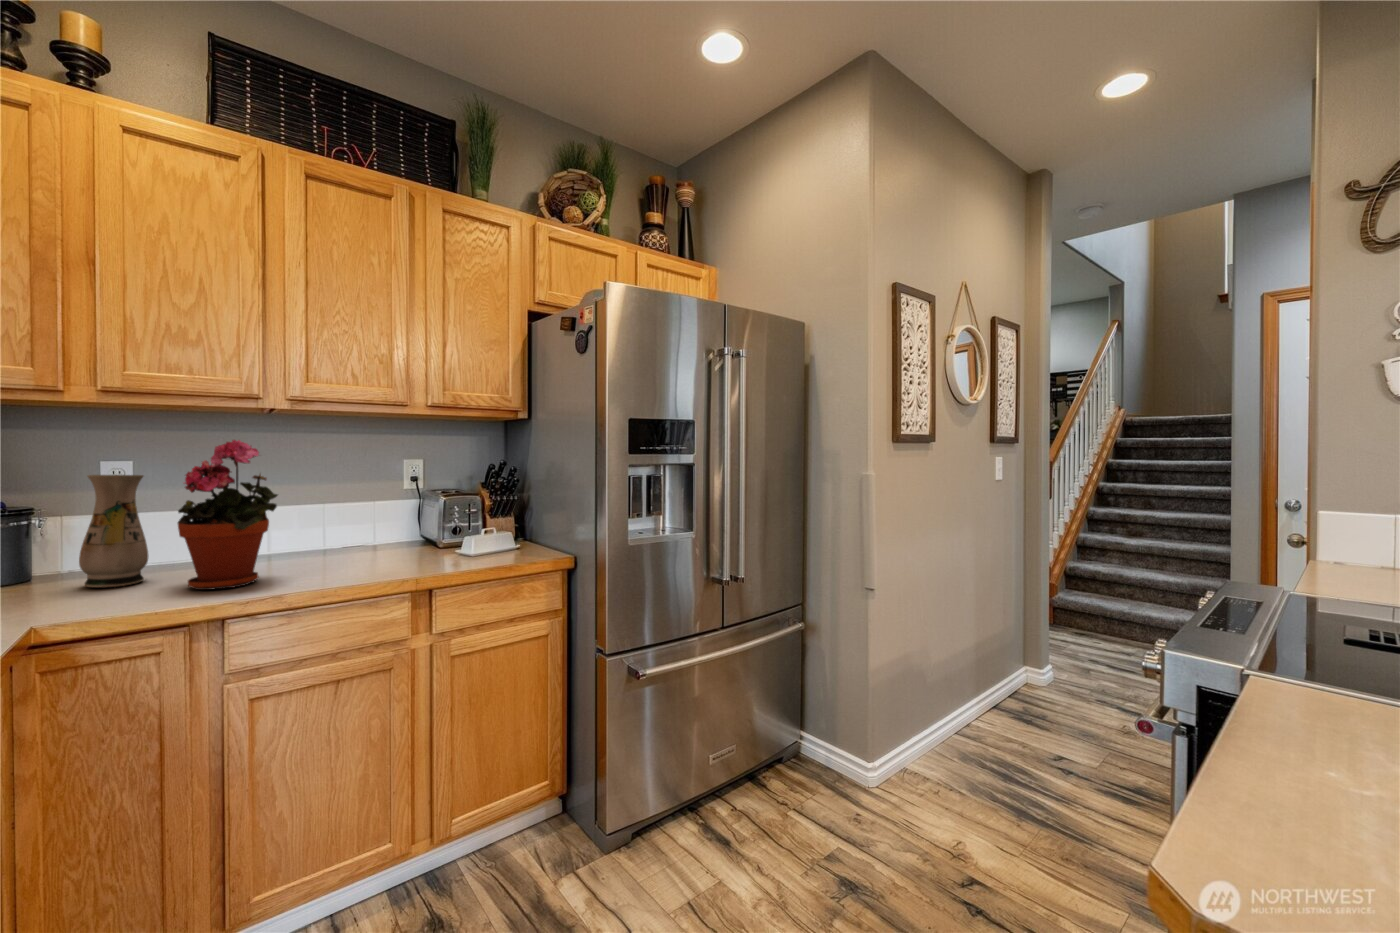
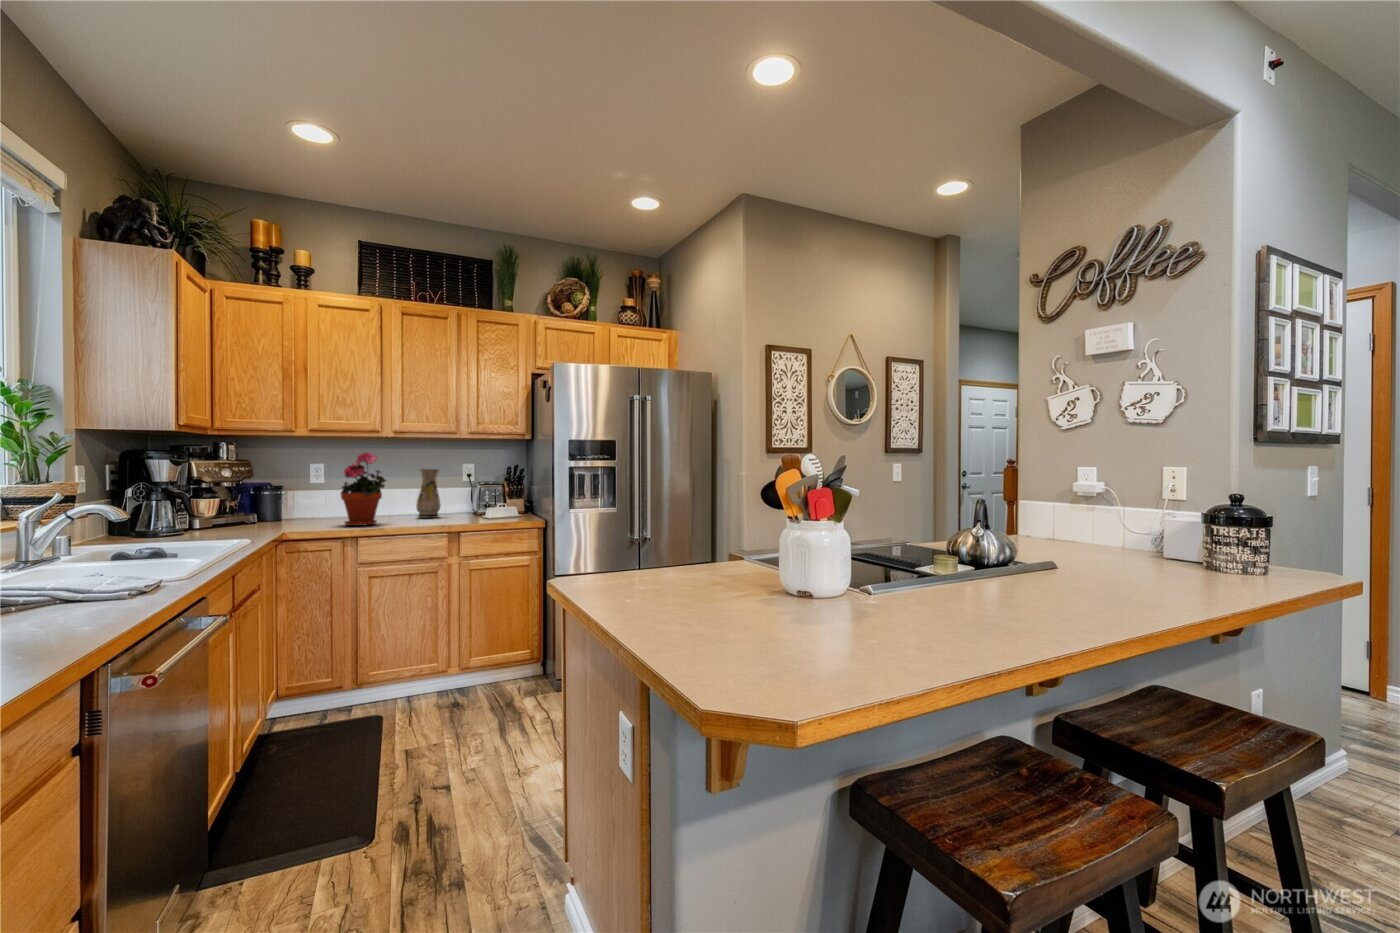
vase: present [79,475,148,587] -> present [416,469,440,518]

